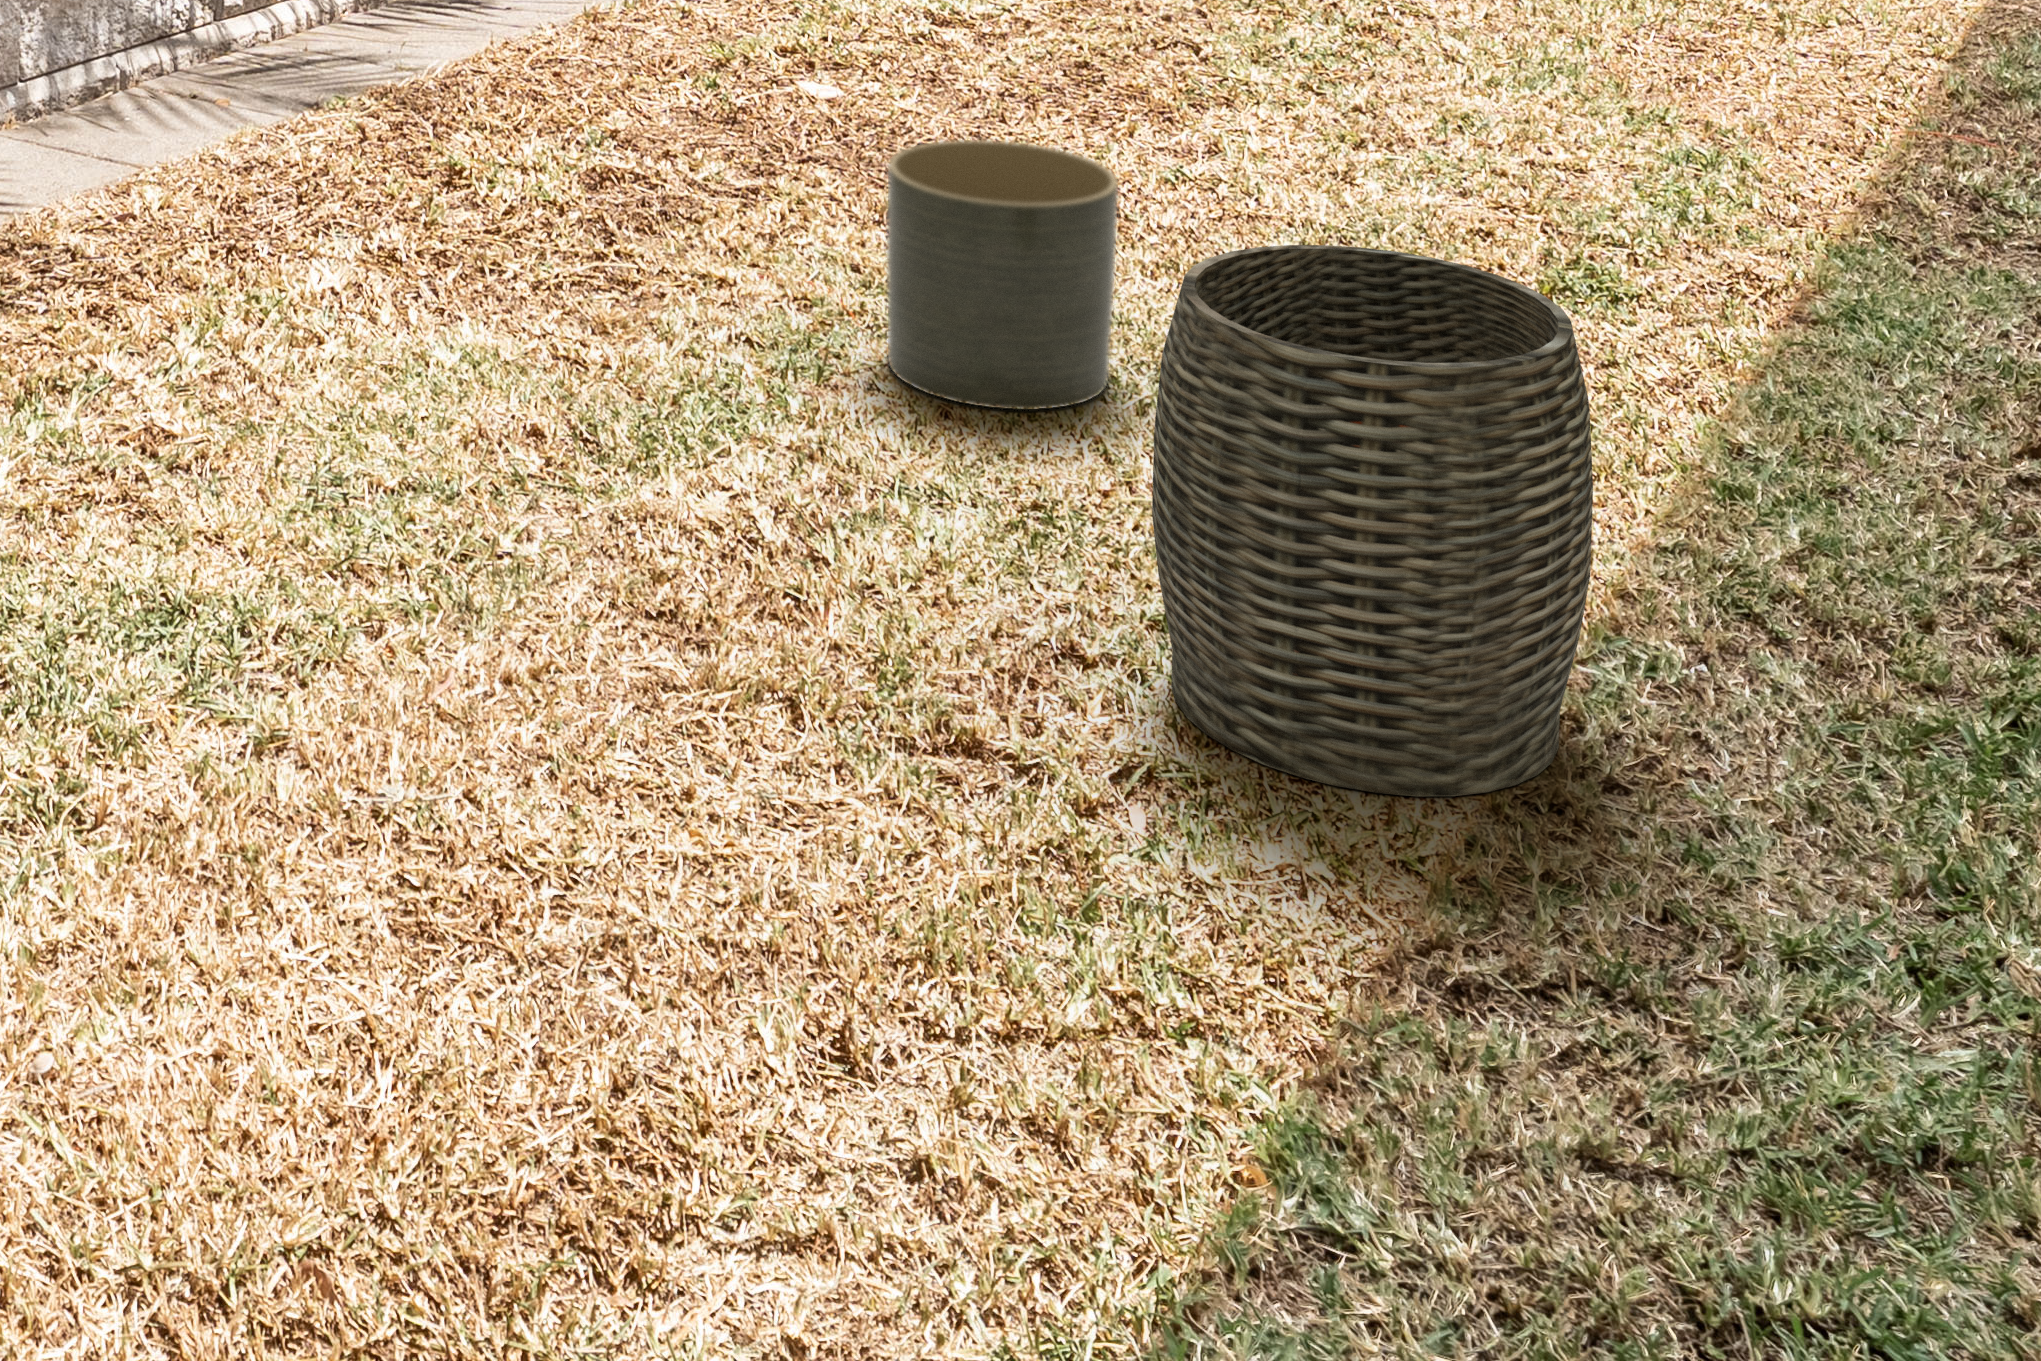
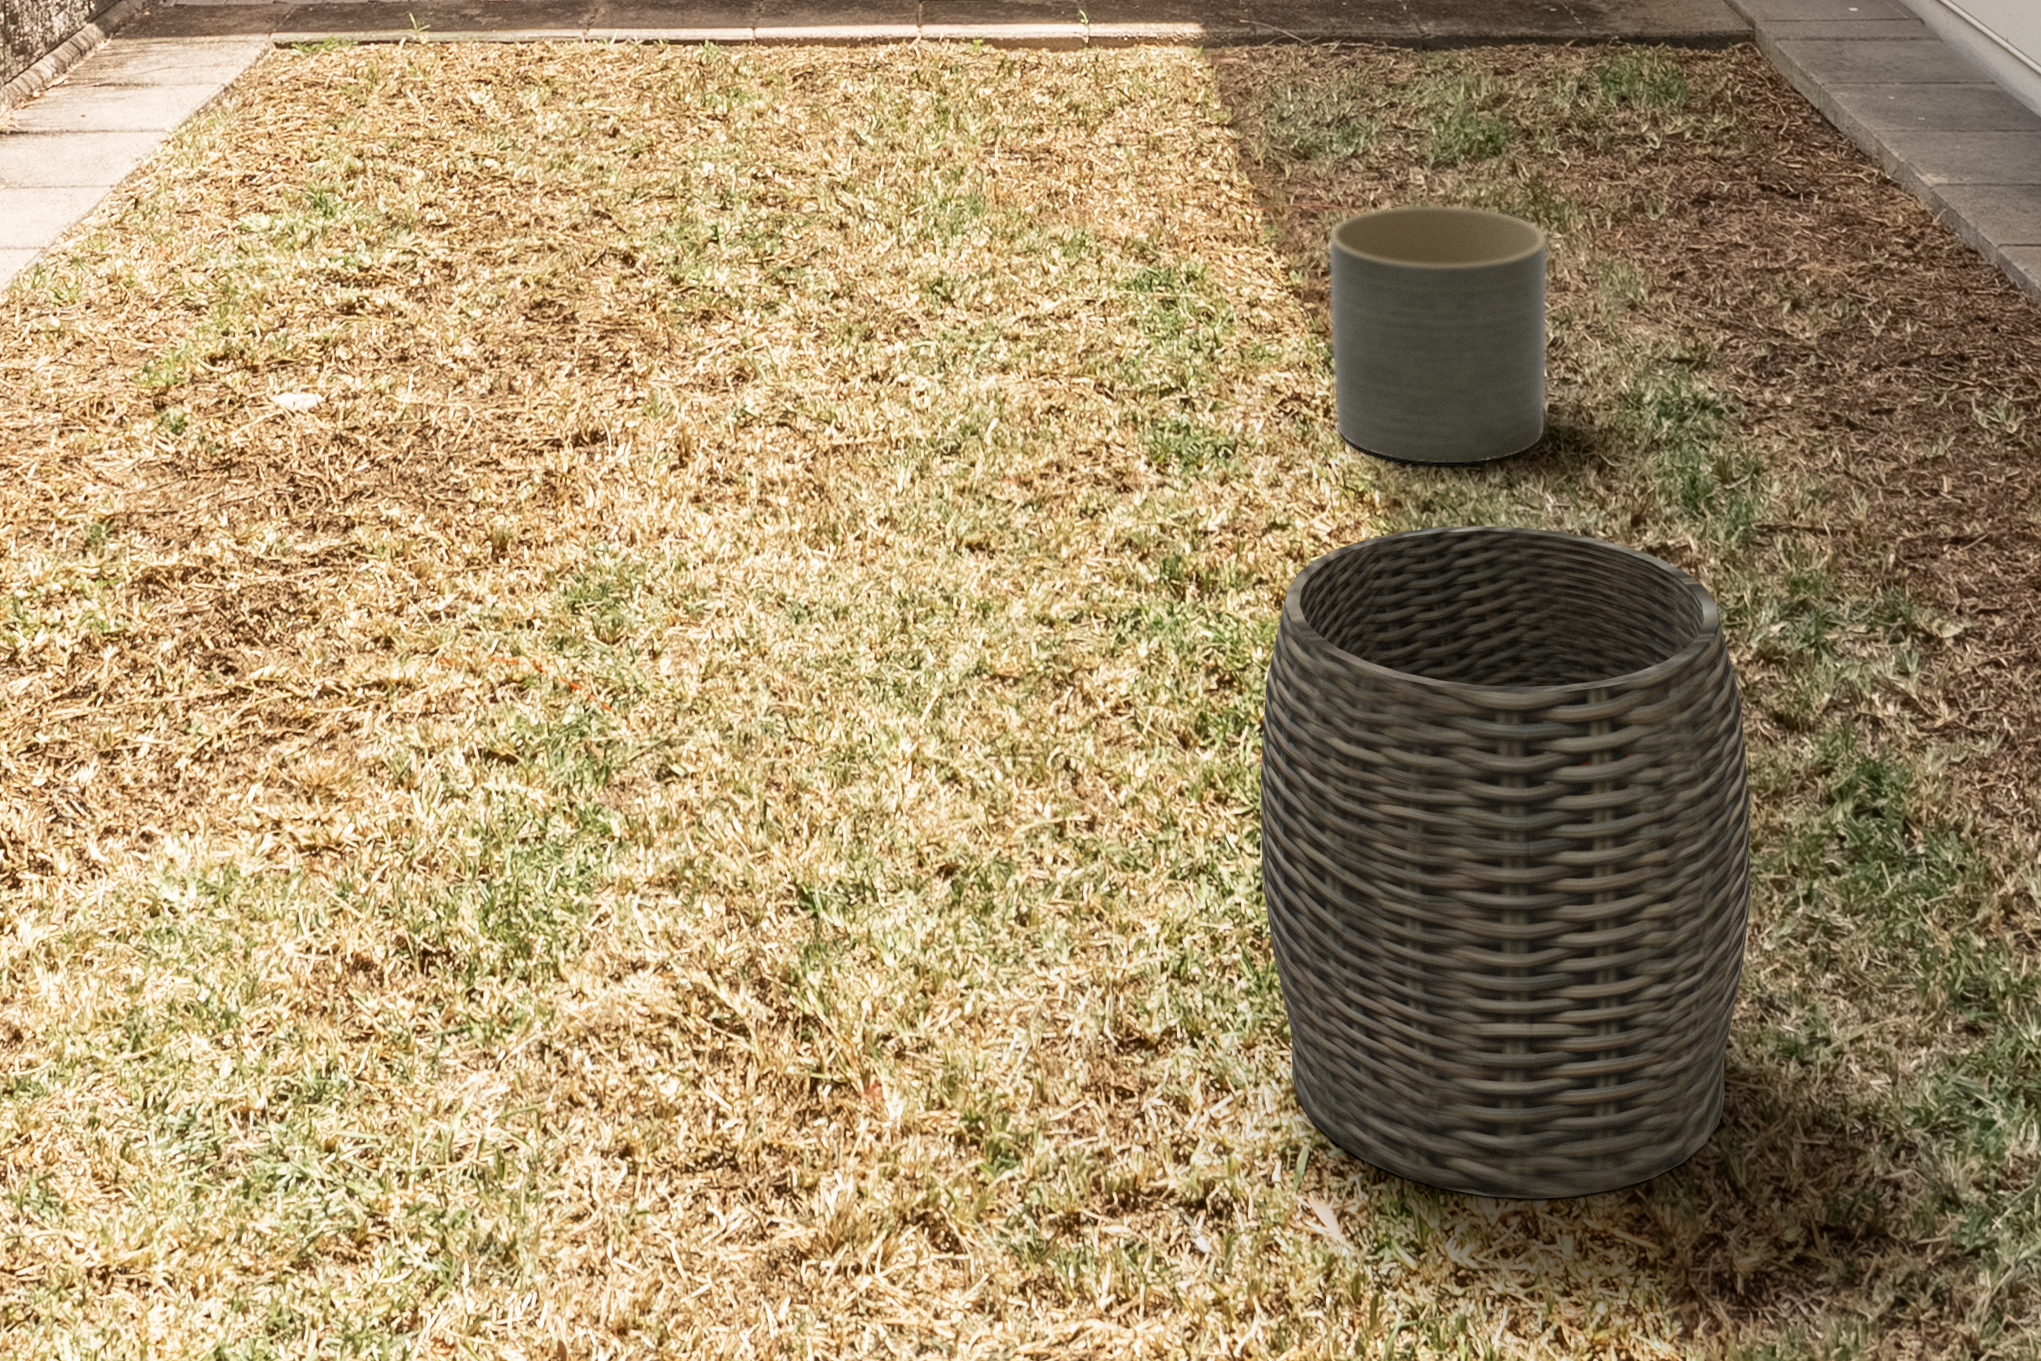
planter: present [887,140,1118,410] -> present [1330,206,1546,463]

